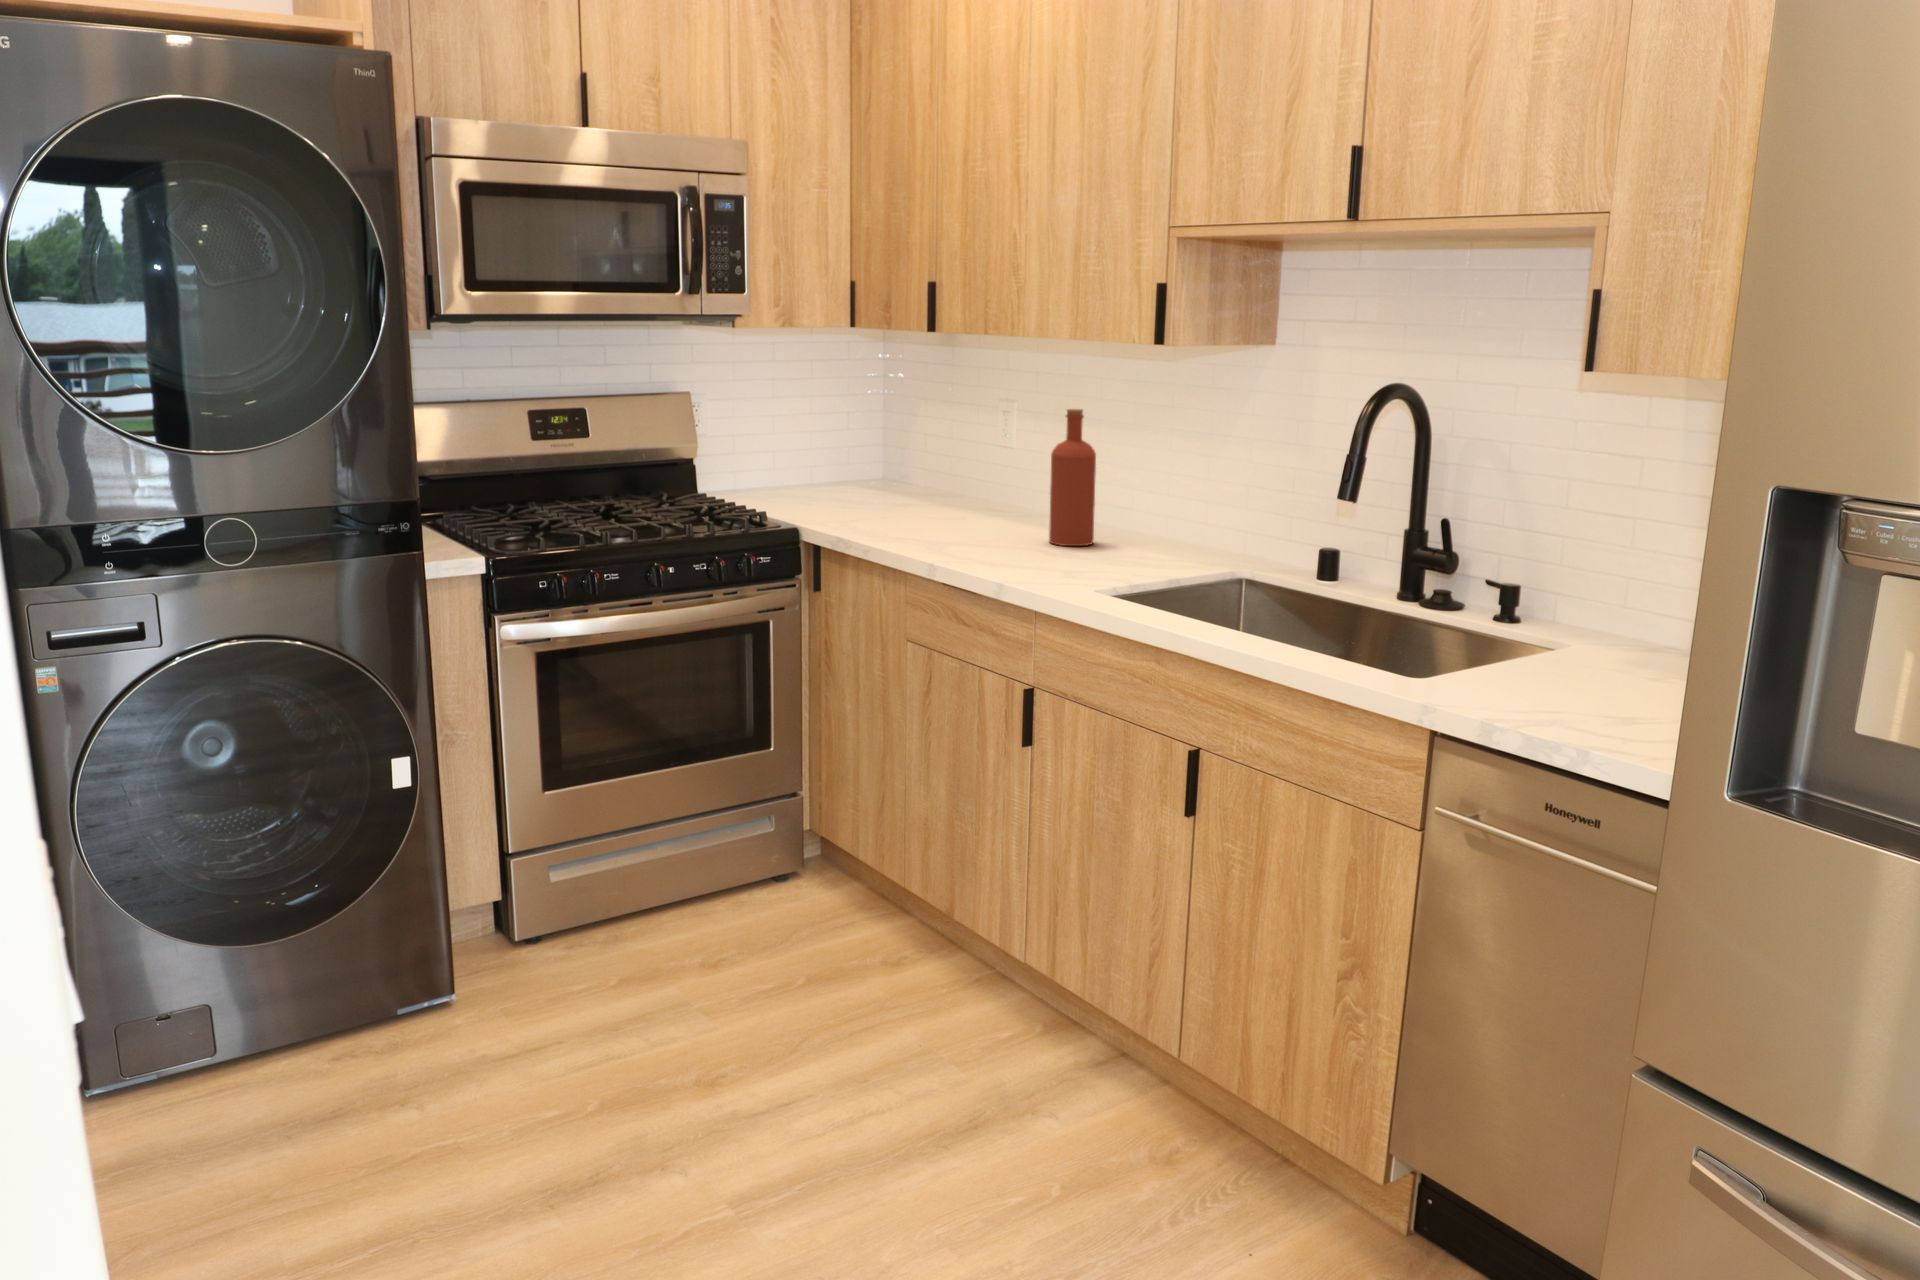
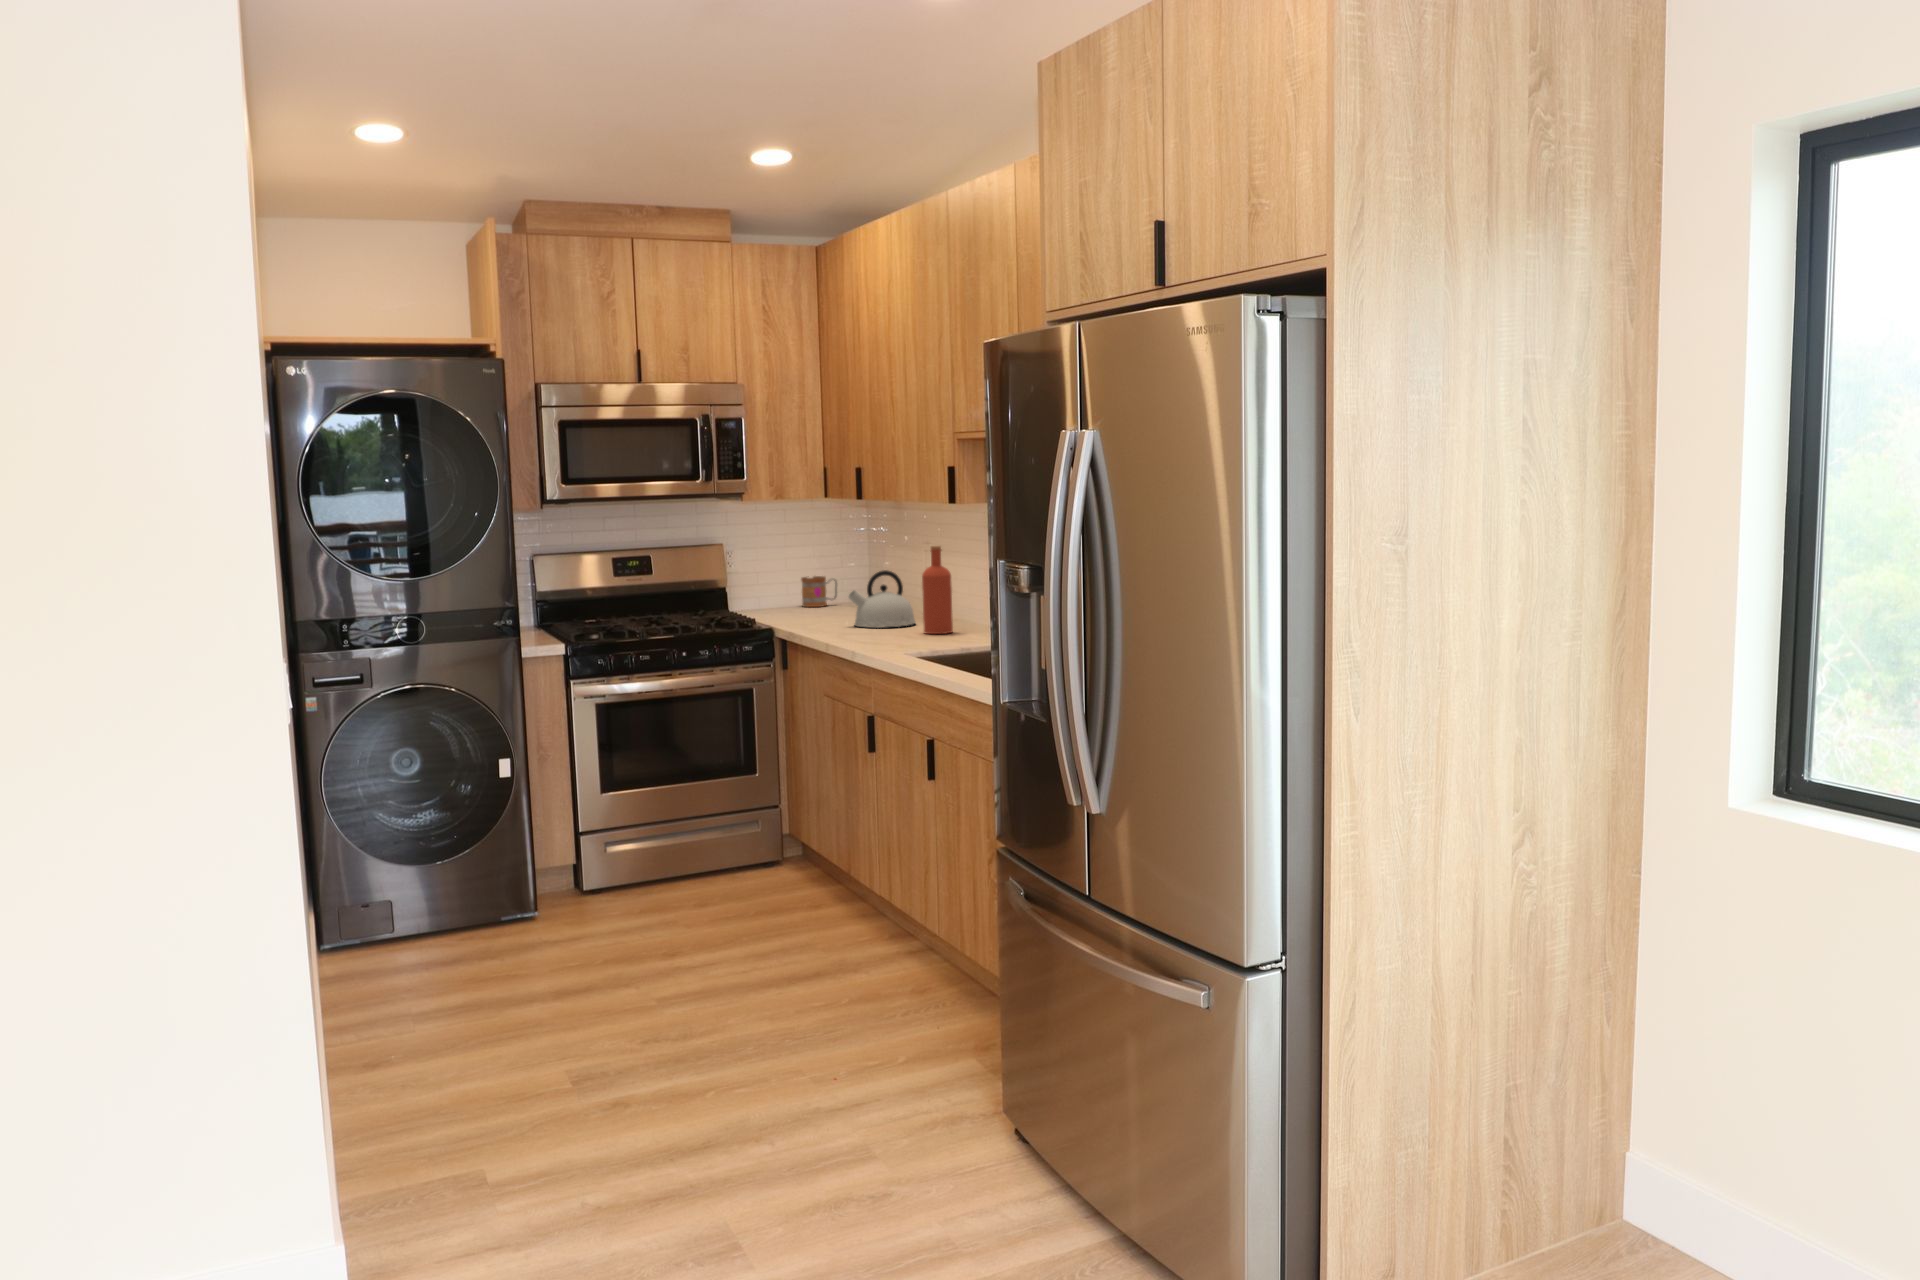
mug: none [796,442,846,489] -> present [801,576,837,607]
kettle: none [917,443,1015,531] -> present [849,570,916,628]

